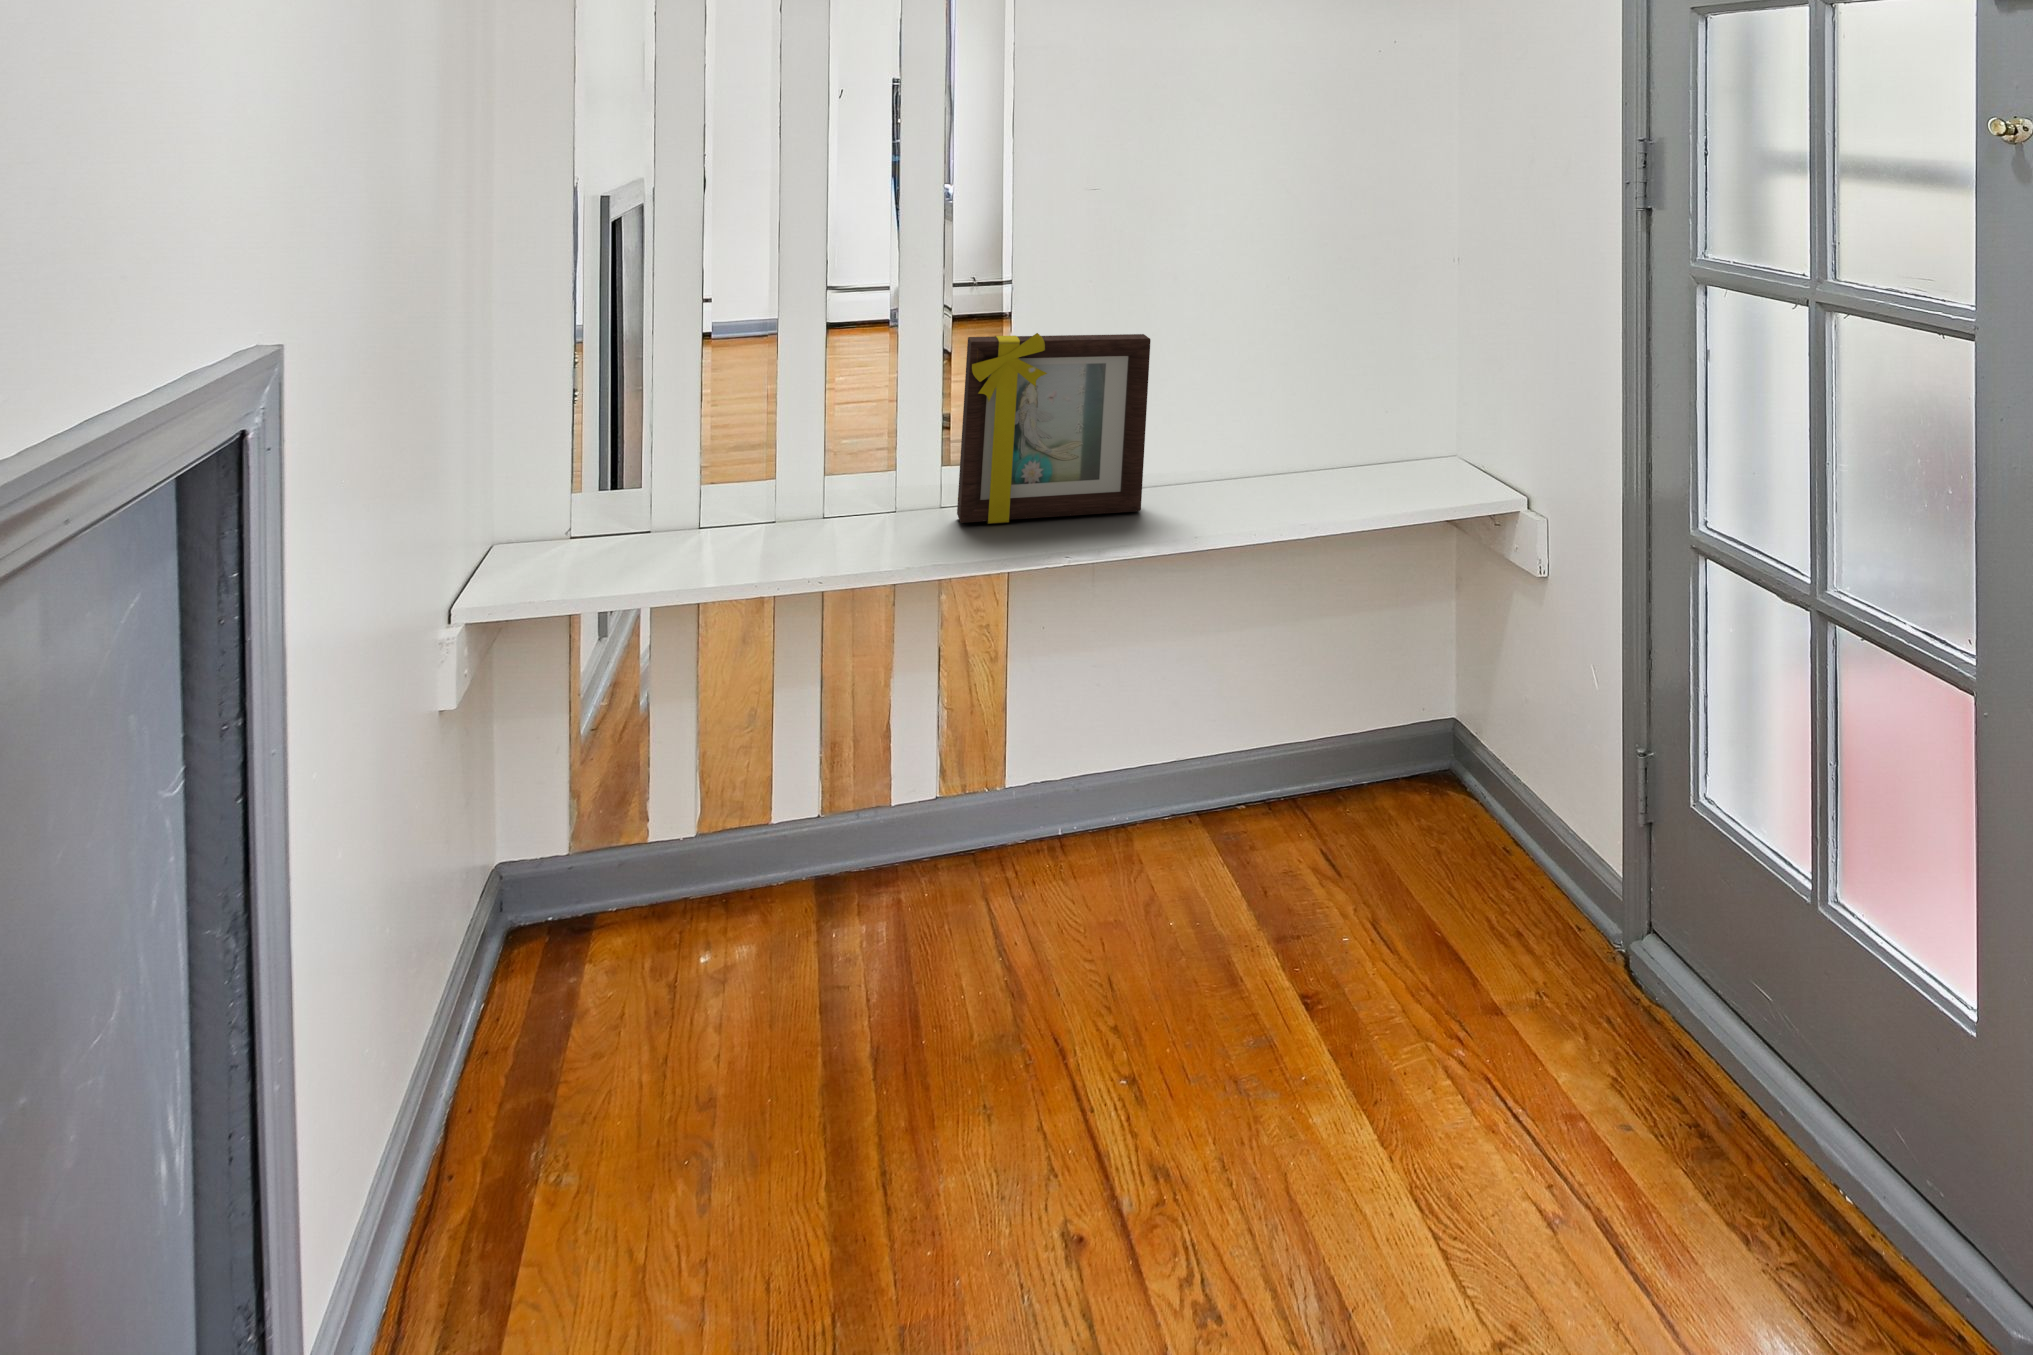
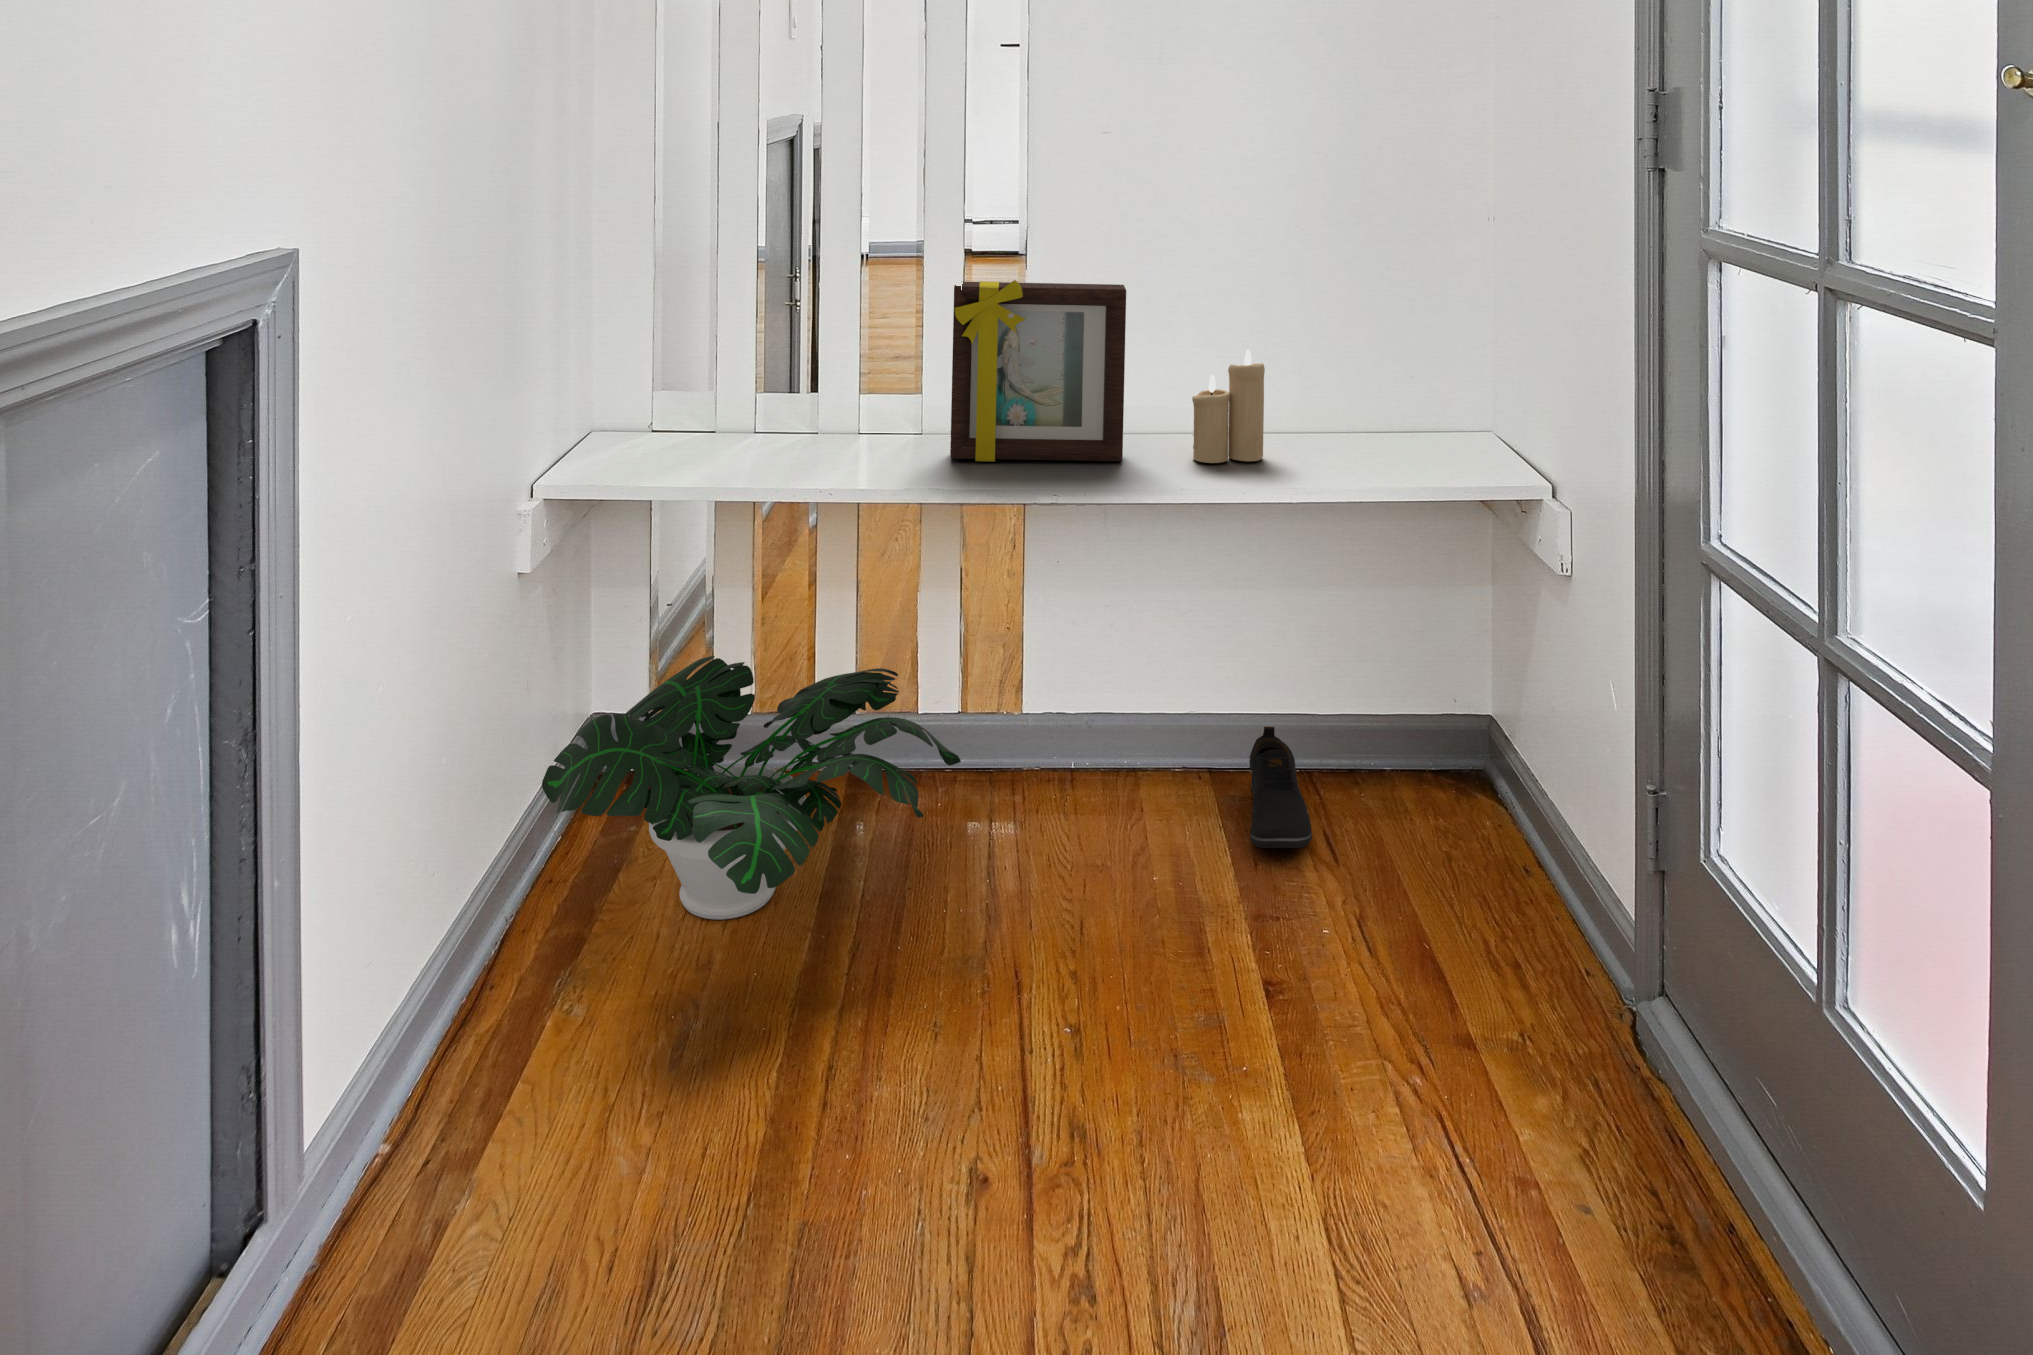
candle: none [1208,392,1279,506] -> present [1192,349,1265,463]
potted plant: none [476,755,984,1062] -> present [542,656,961,920]
shoe: none [1250,760,1321,876] -> present [1249,727,1312,848]

